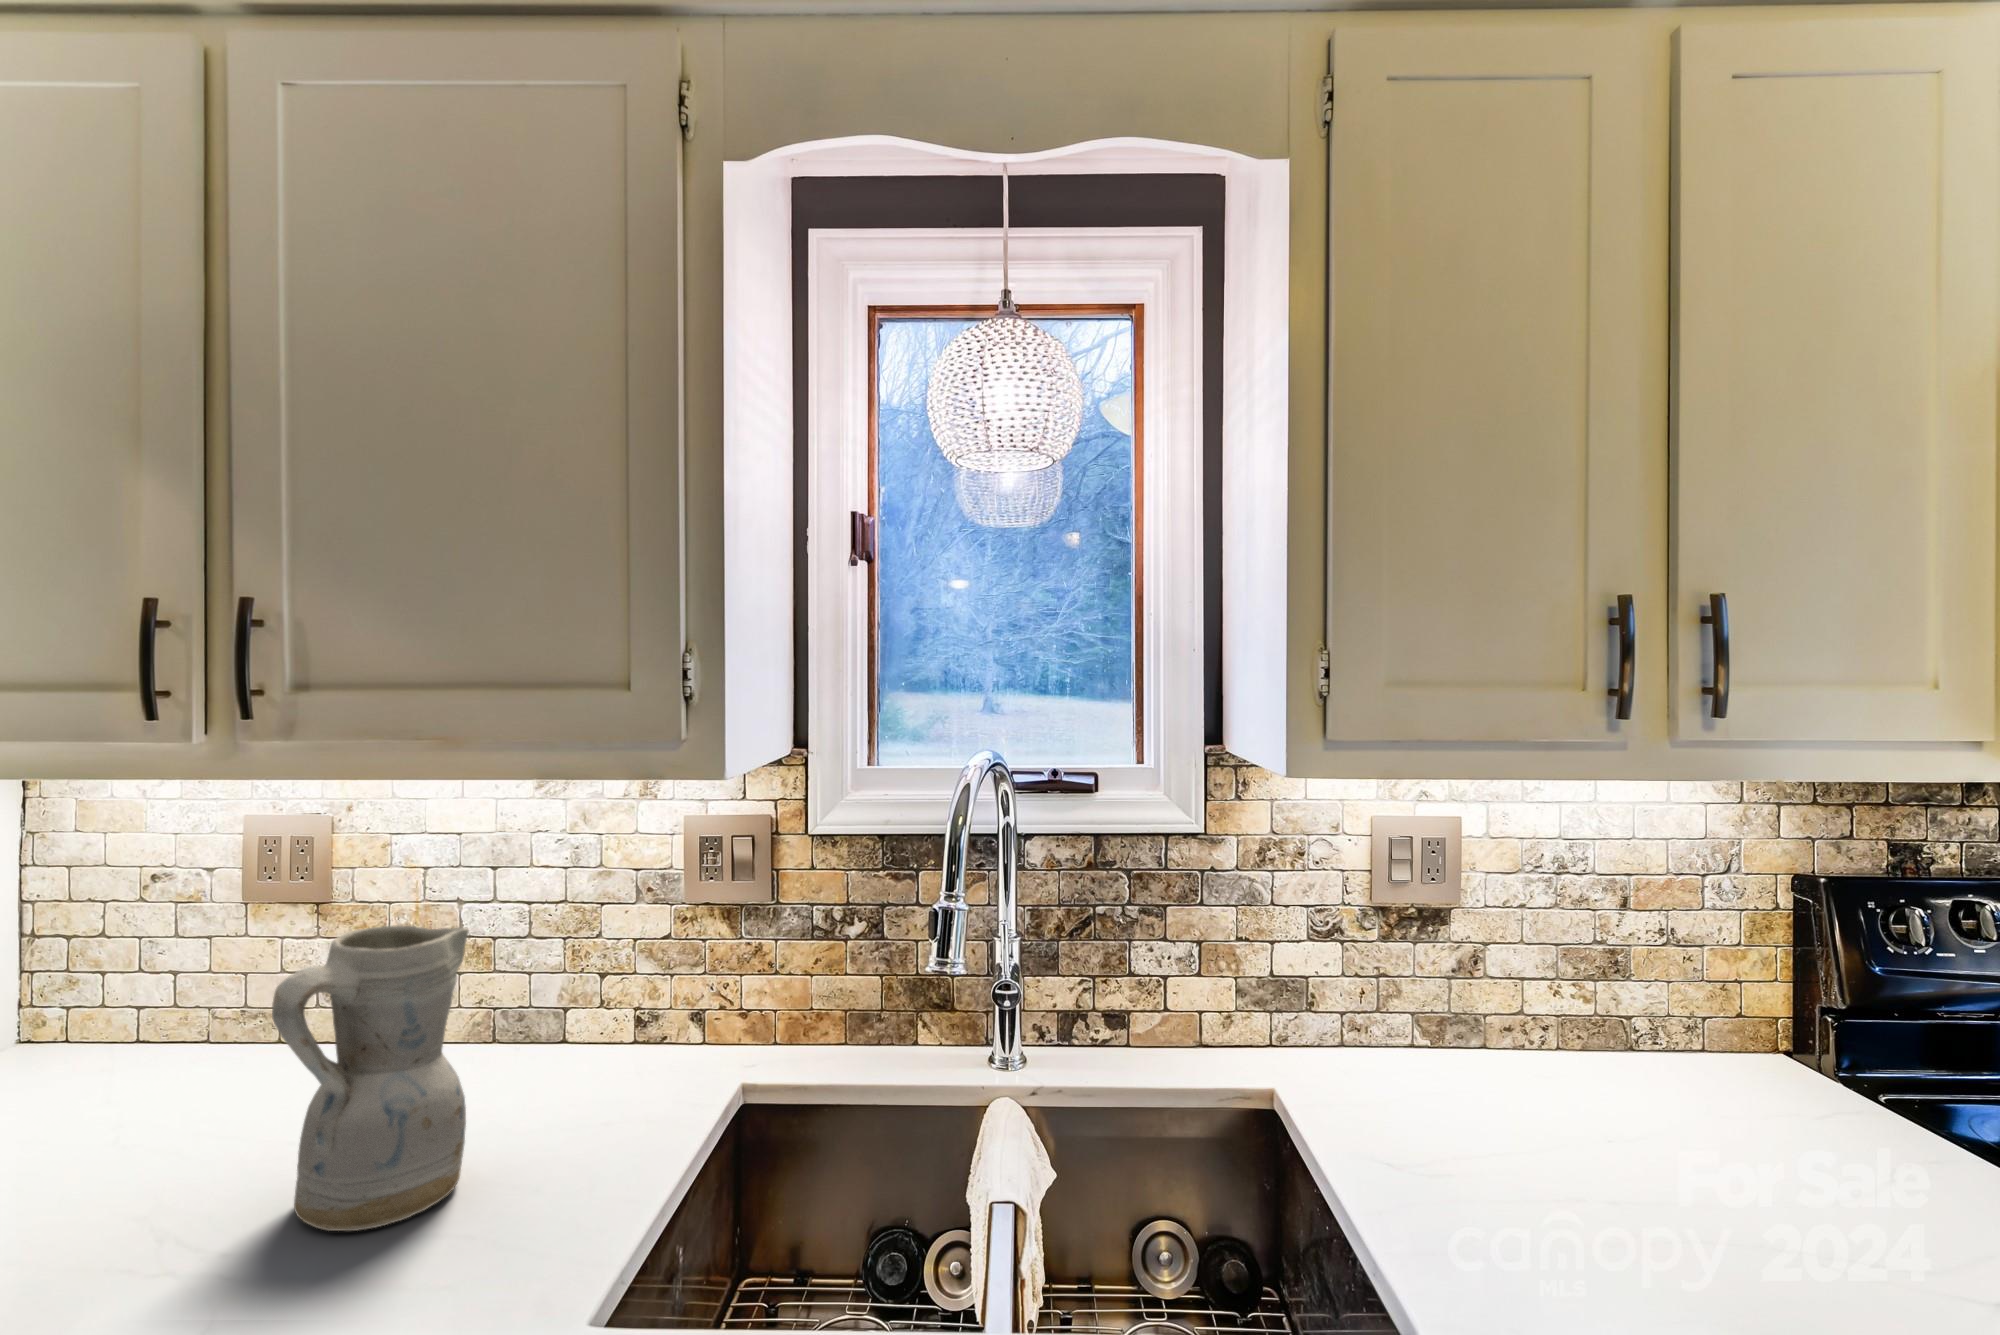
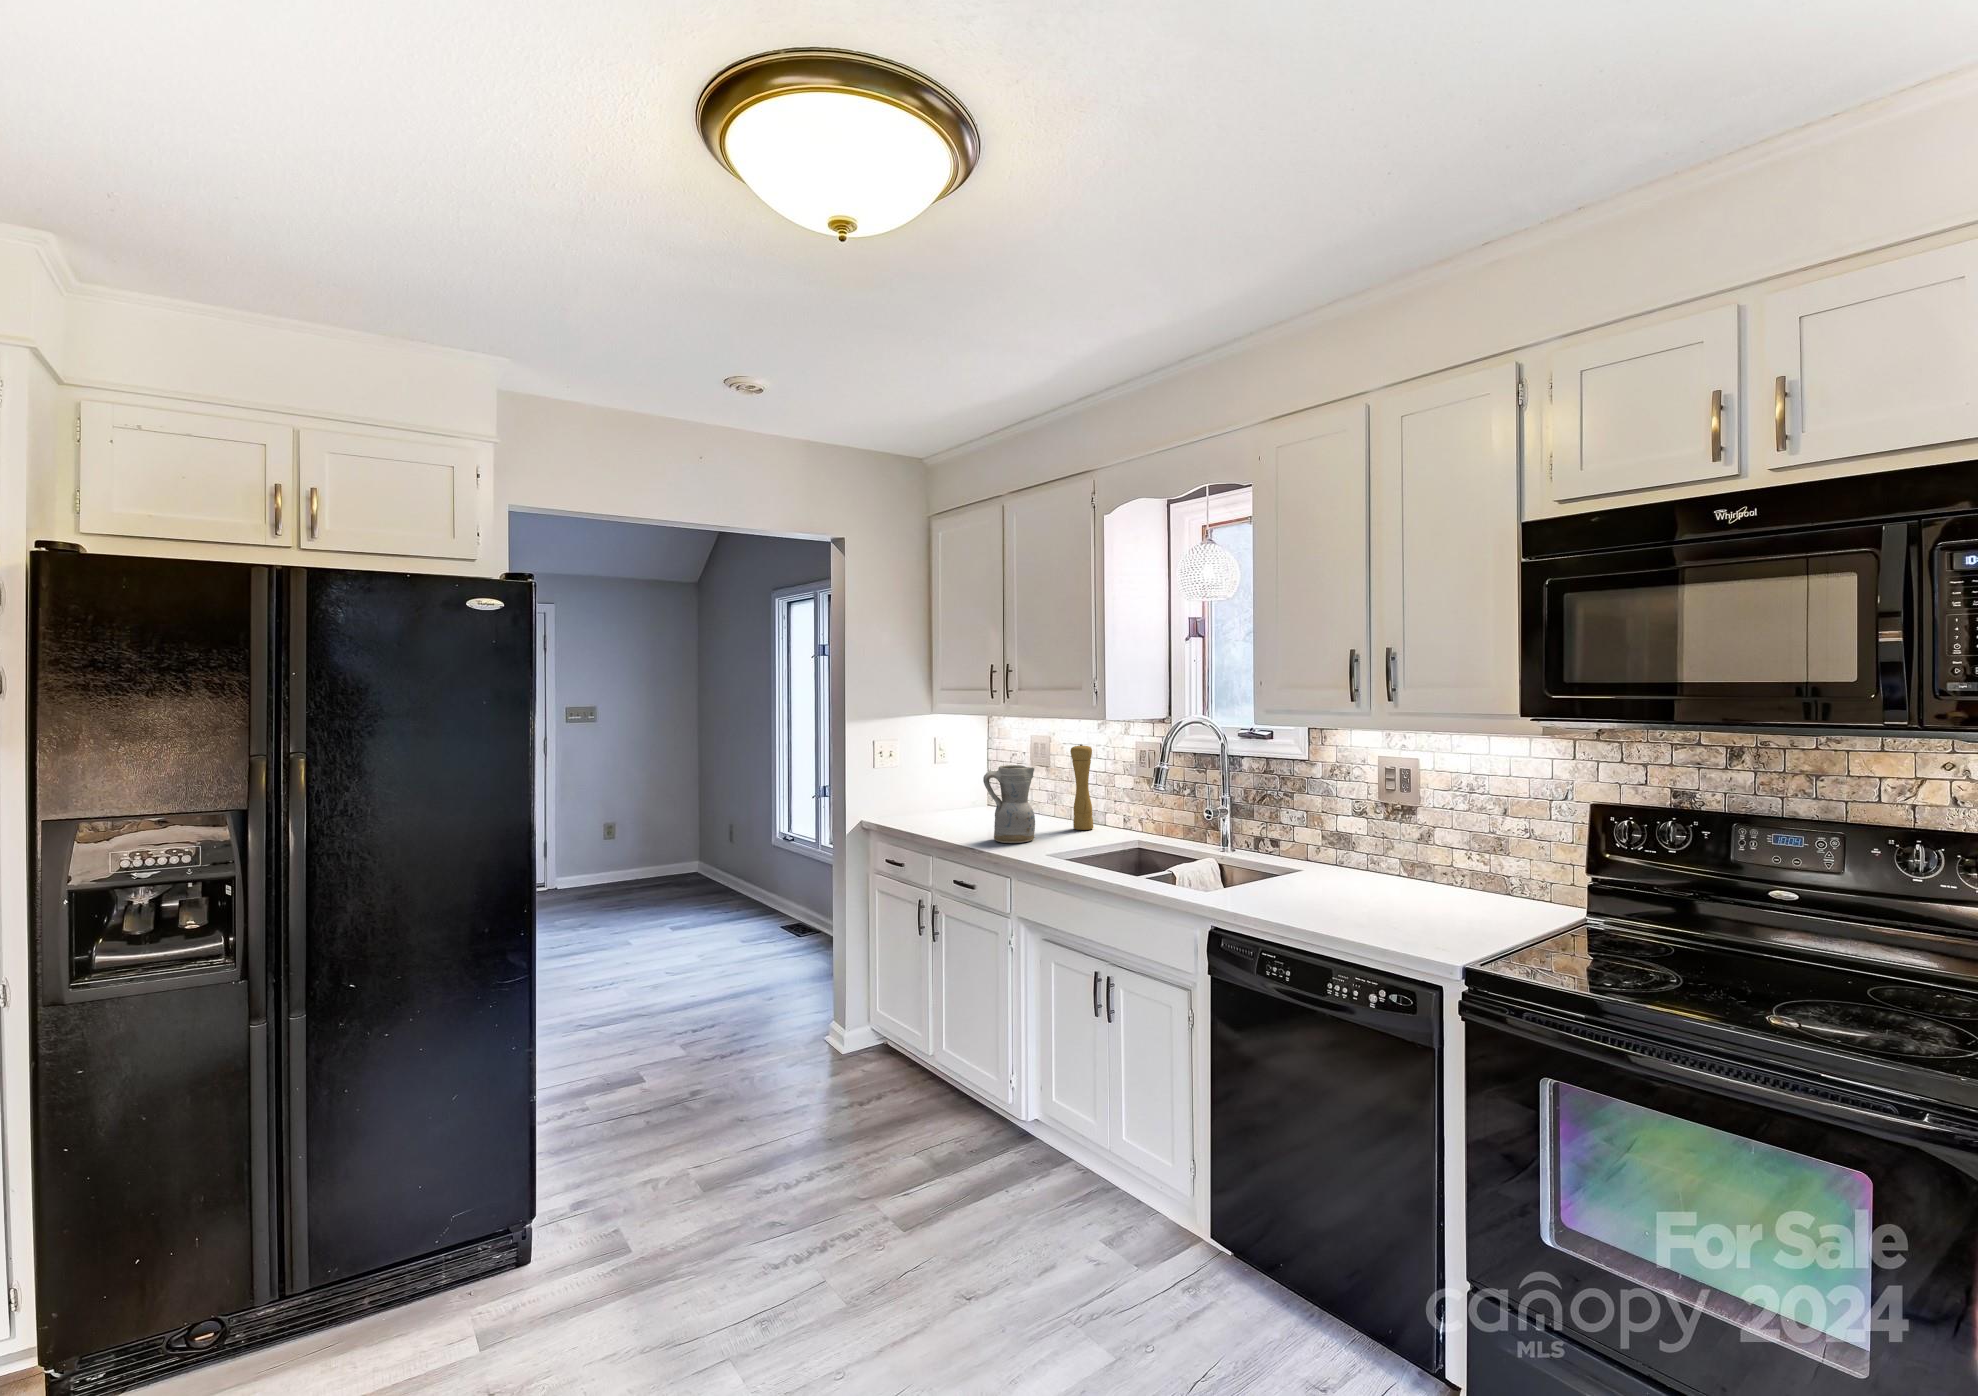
pepper mill: none [490,829,556,1081] -> present [1070,744,1093,830]

